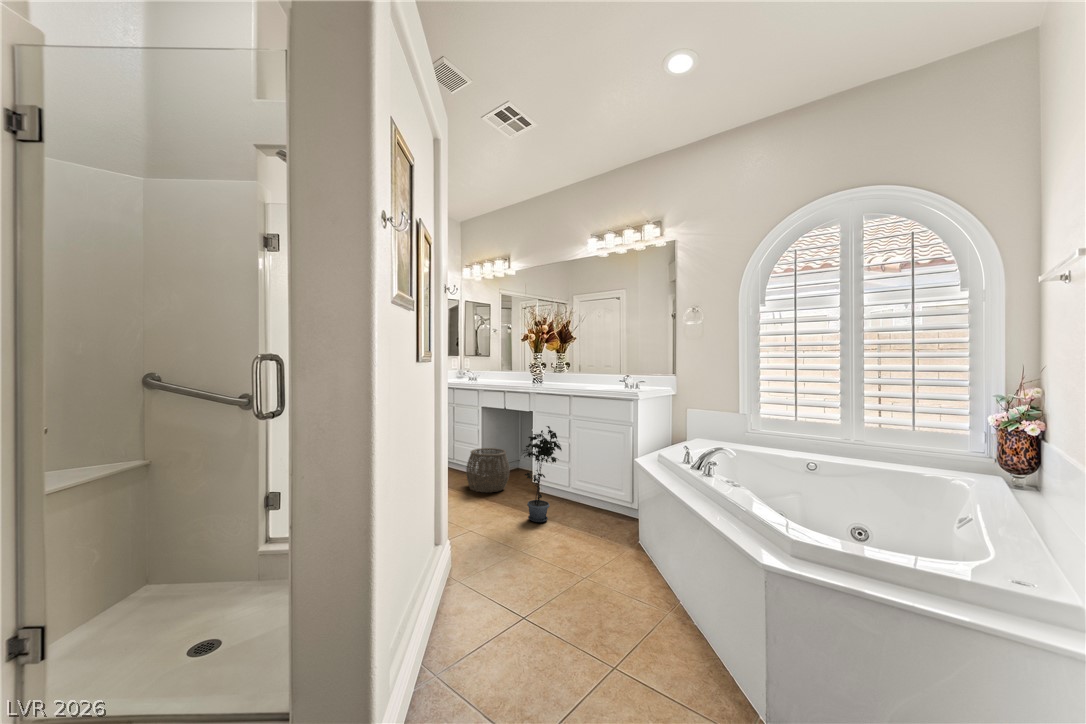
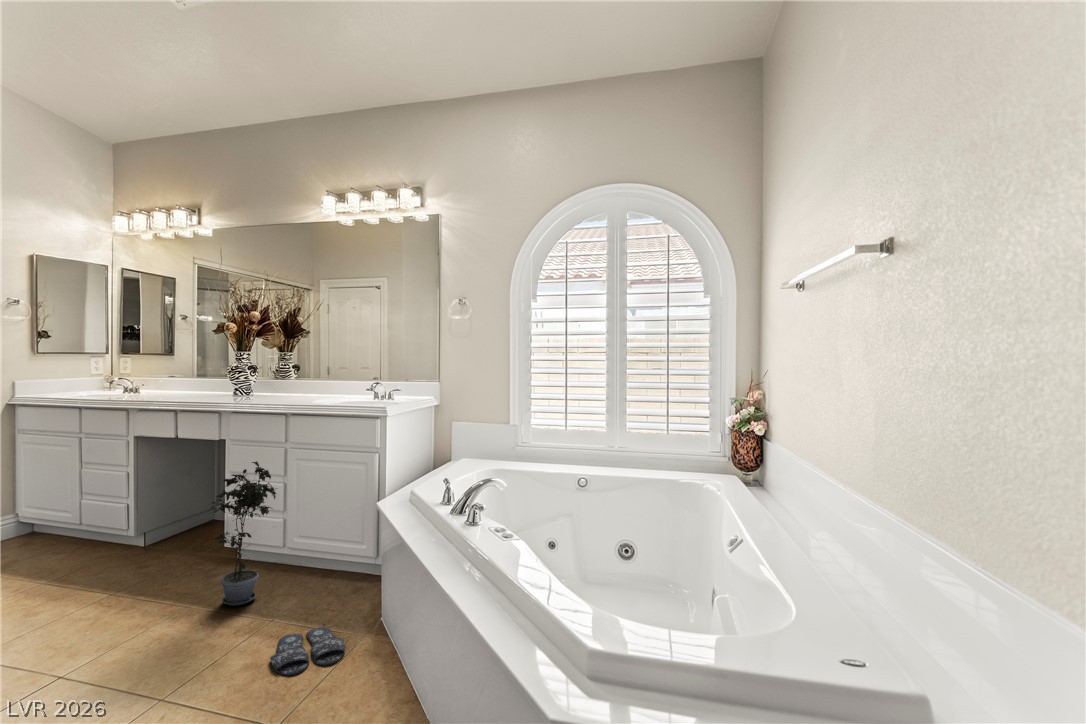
woven basket: present [466,448,509,492] -> none [114,496,198,570]
slippers: none [561,545,609,569] -> present [270,627,345,676]

